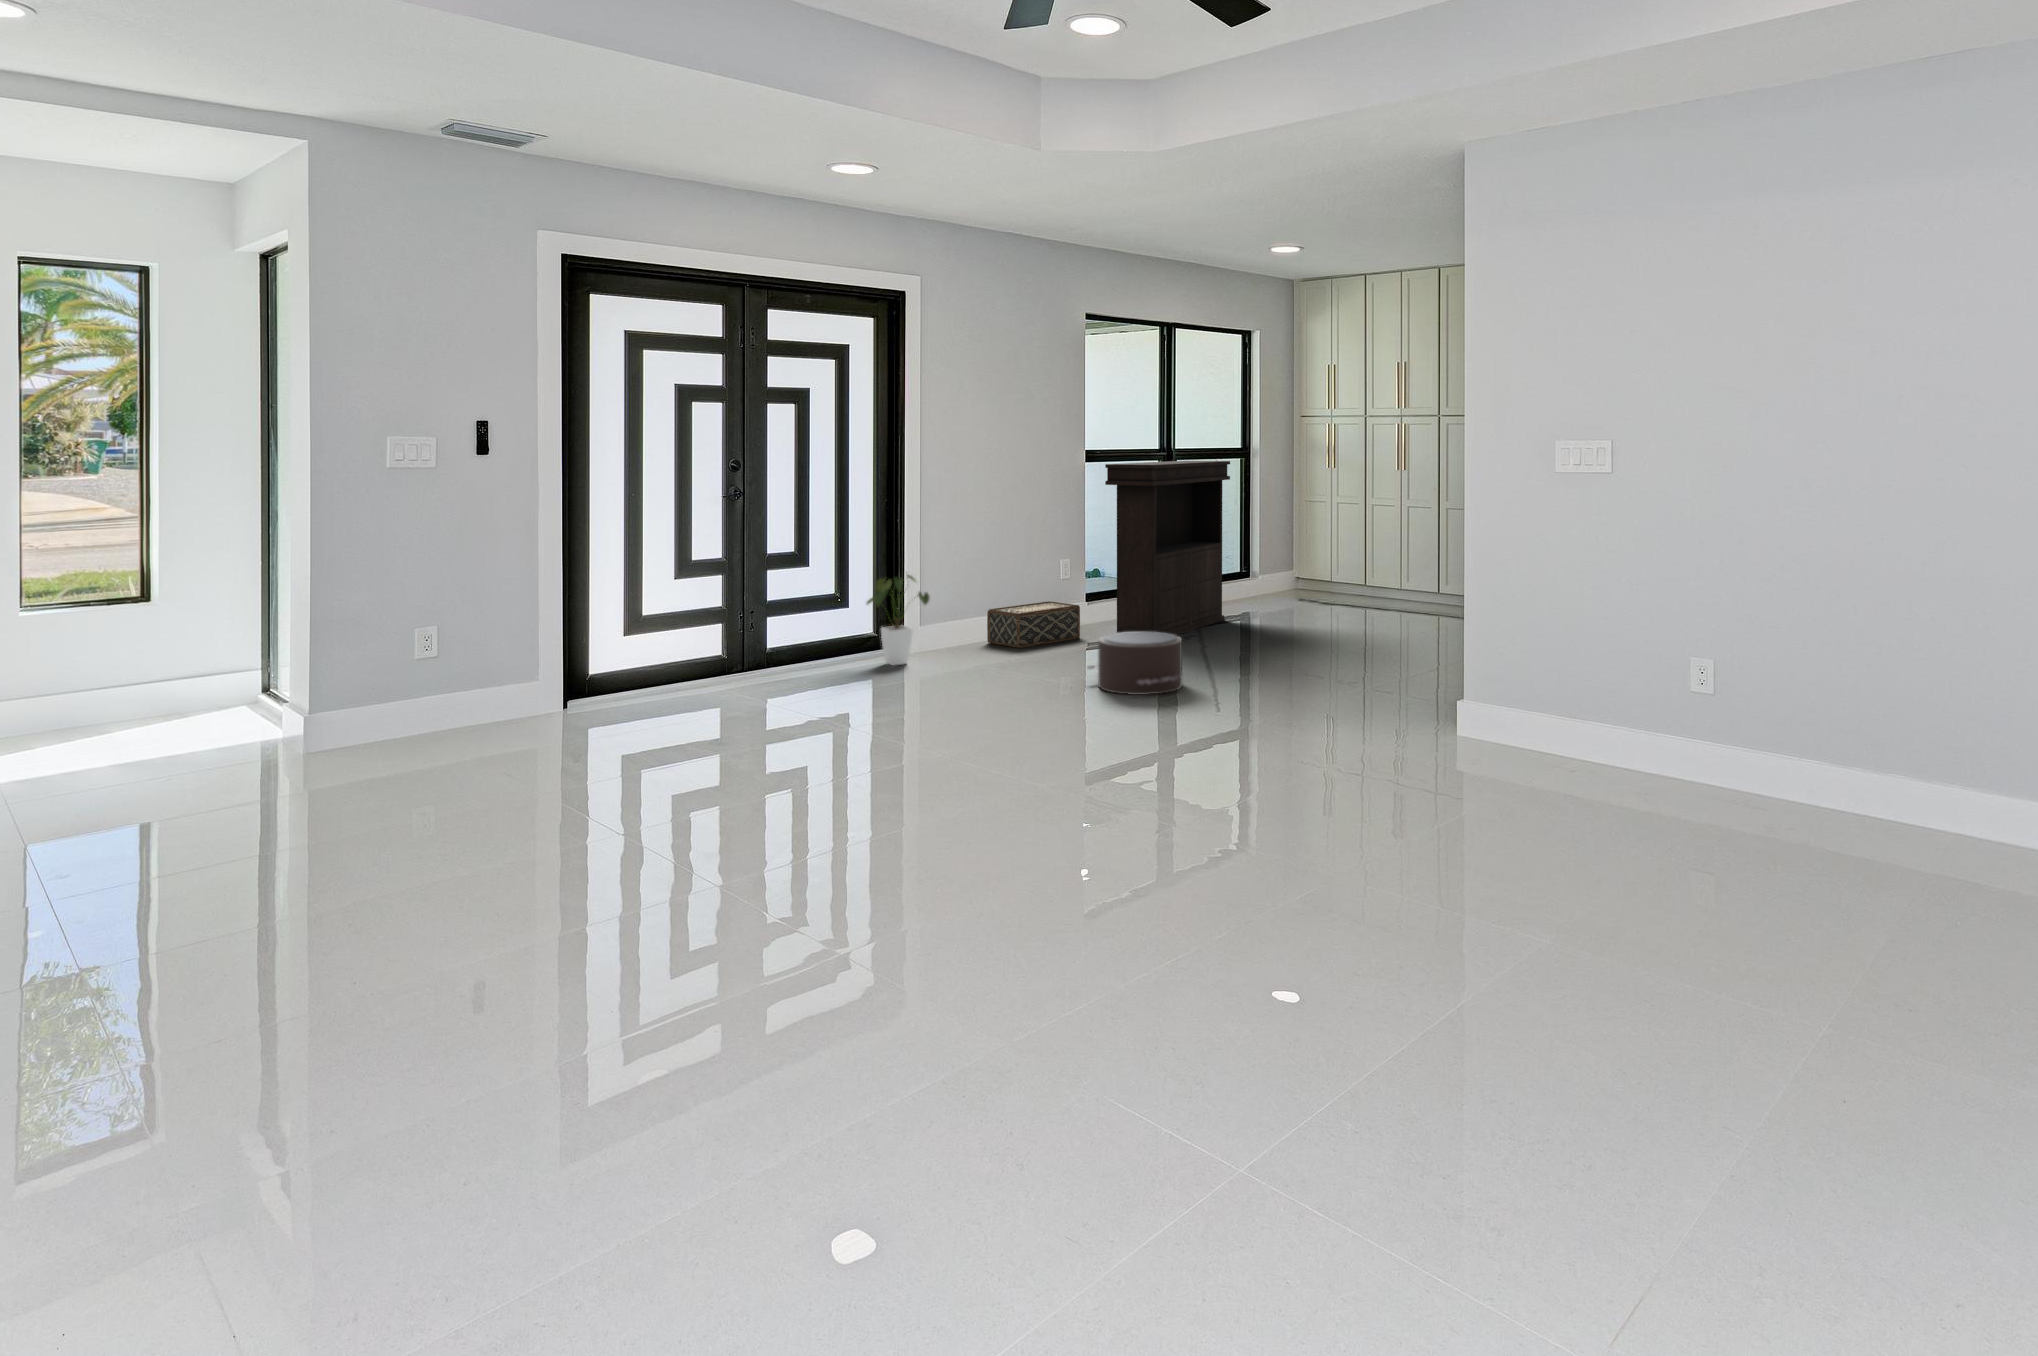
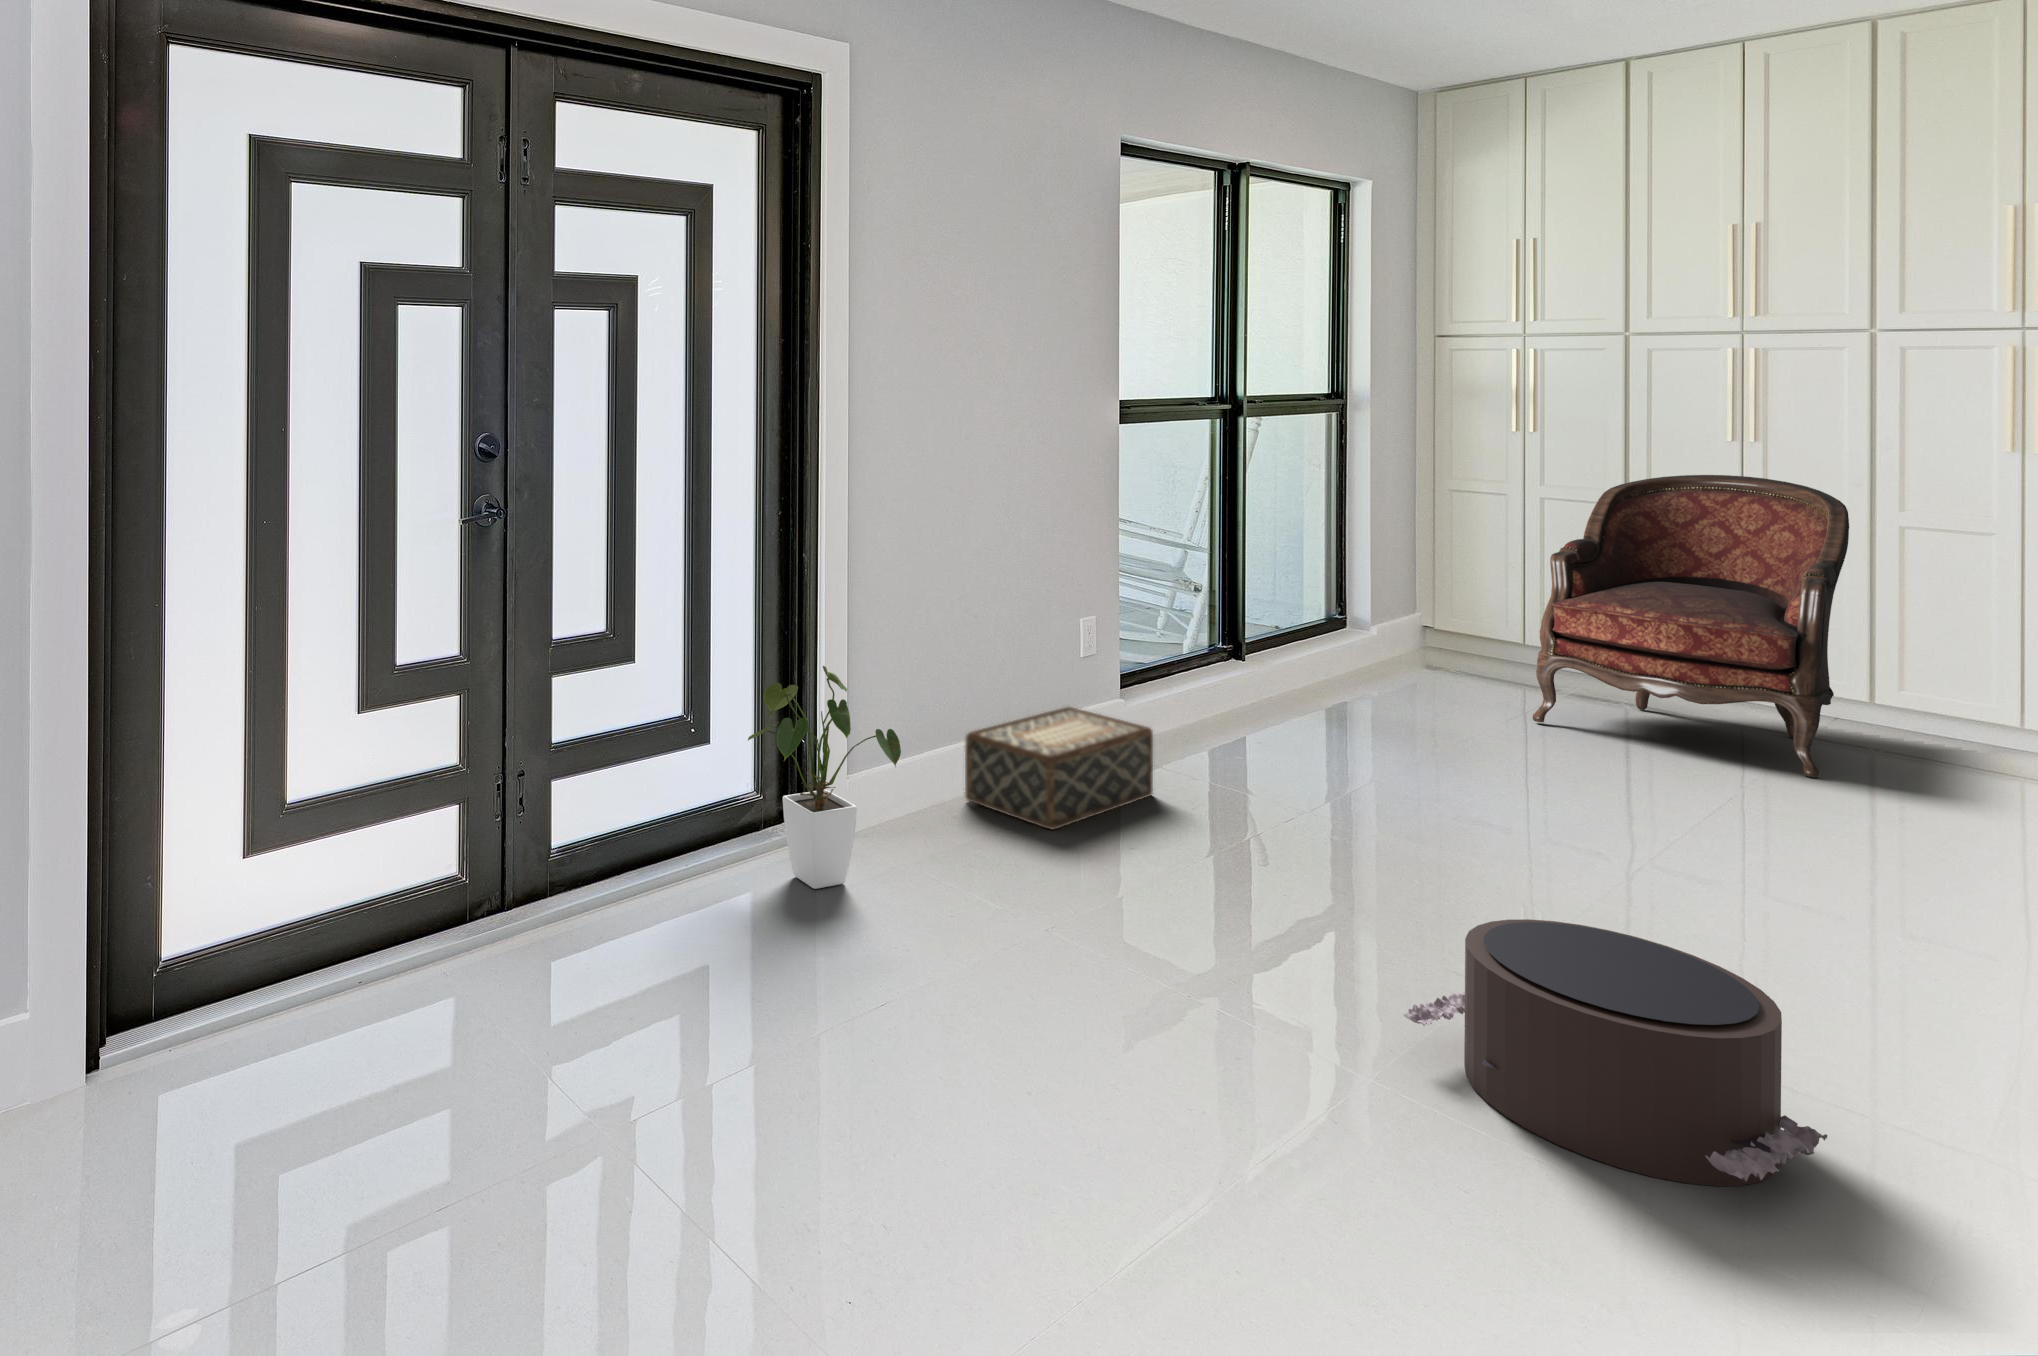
console table: present [1105,461,1230,635] -> none [1226,421,1417,834]
armchair: none [1300,486,1426,620] -> present [1532,475,1849,778]

